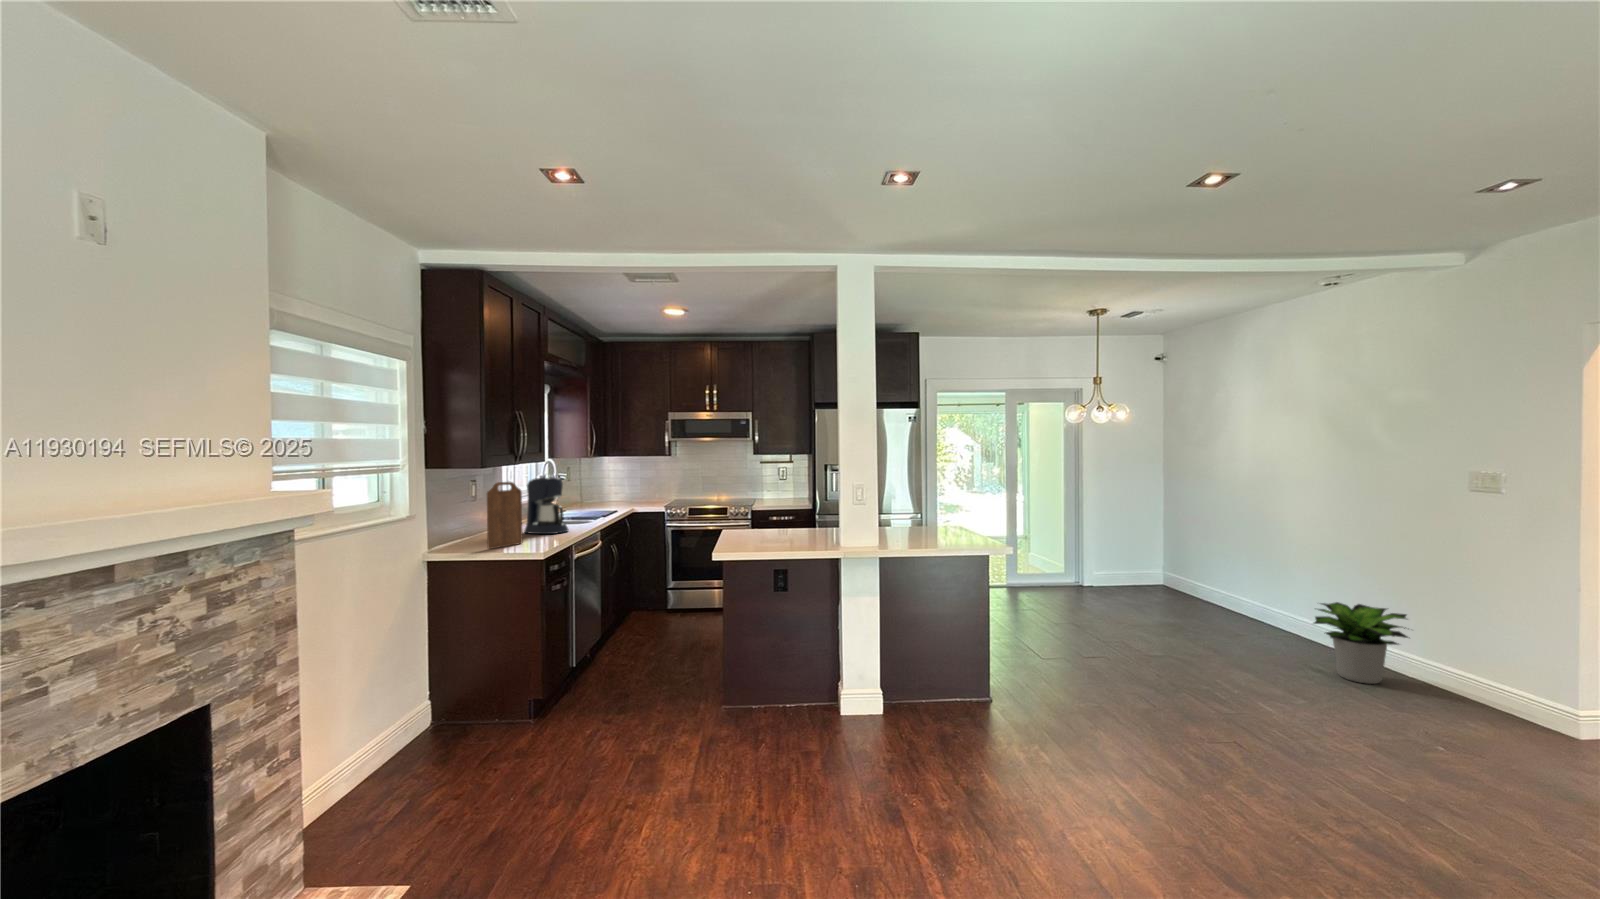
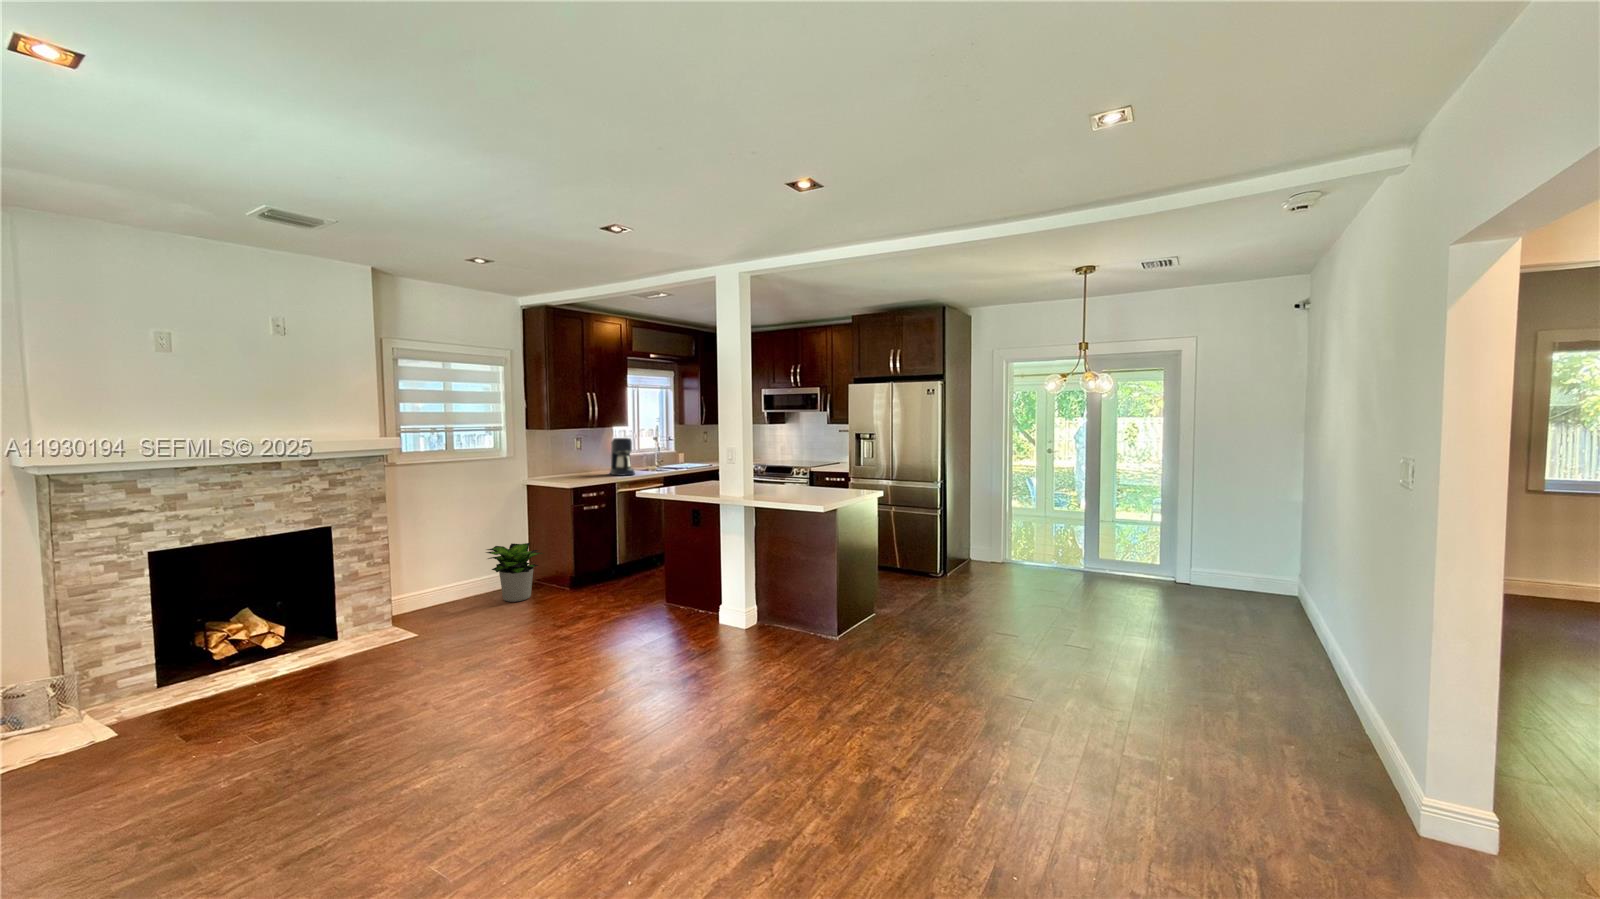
cutting board: present [487,482,522,549] -> none [560,439,586,480]
potted plant: present [1314,602,1408,684] -> present [486,543,543,602]

